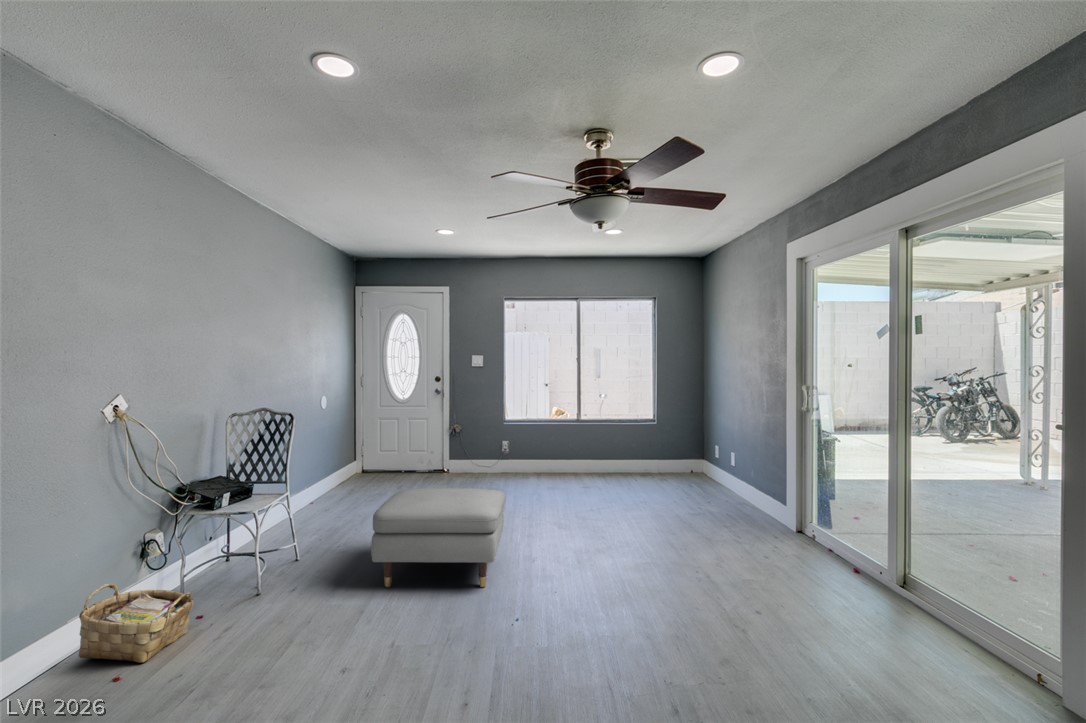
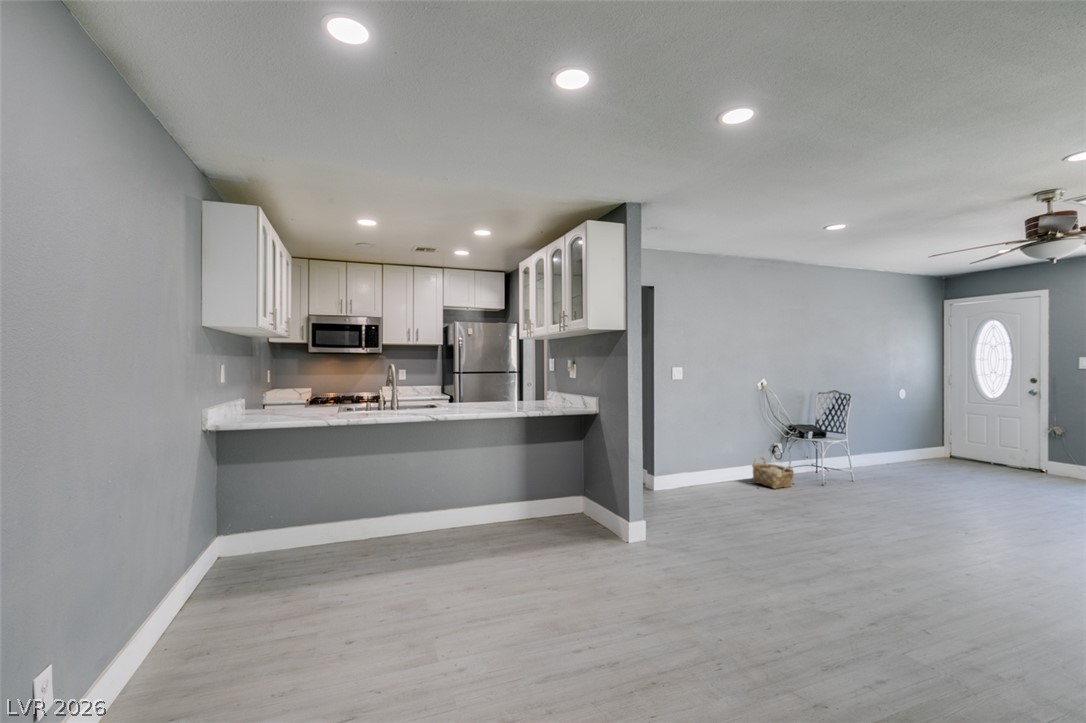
ottoman: present [371,488,506,587] -> none [889,447,1012,513]

